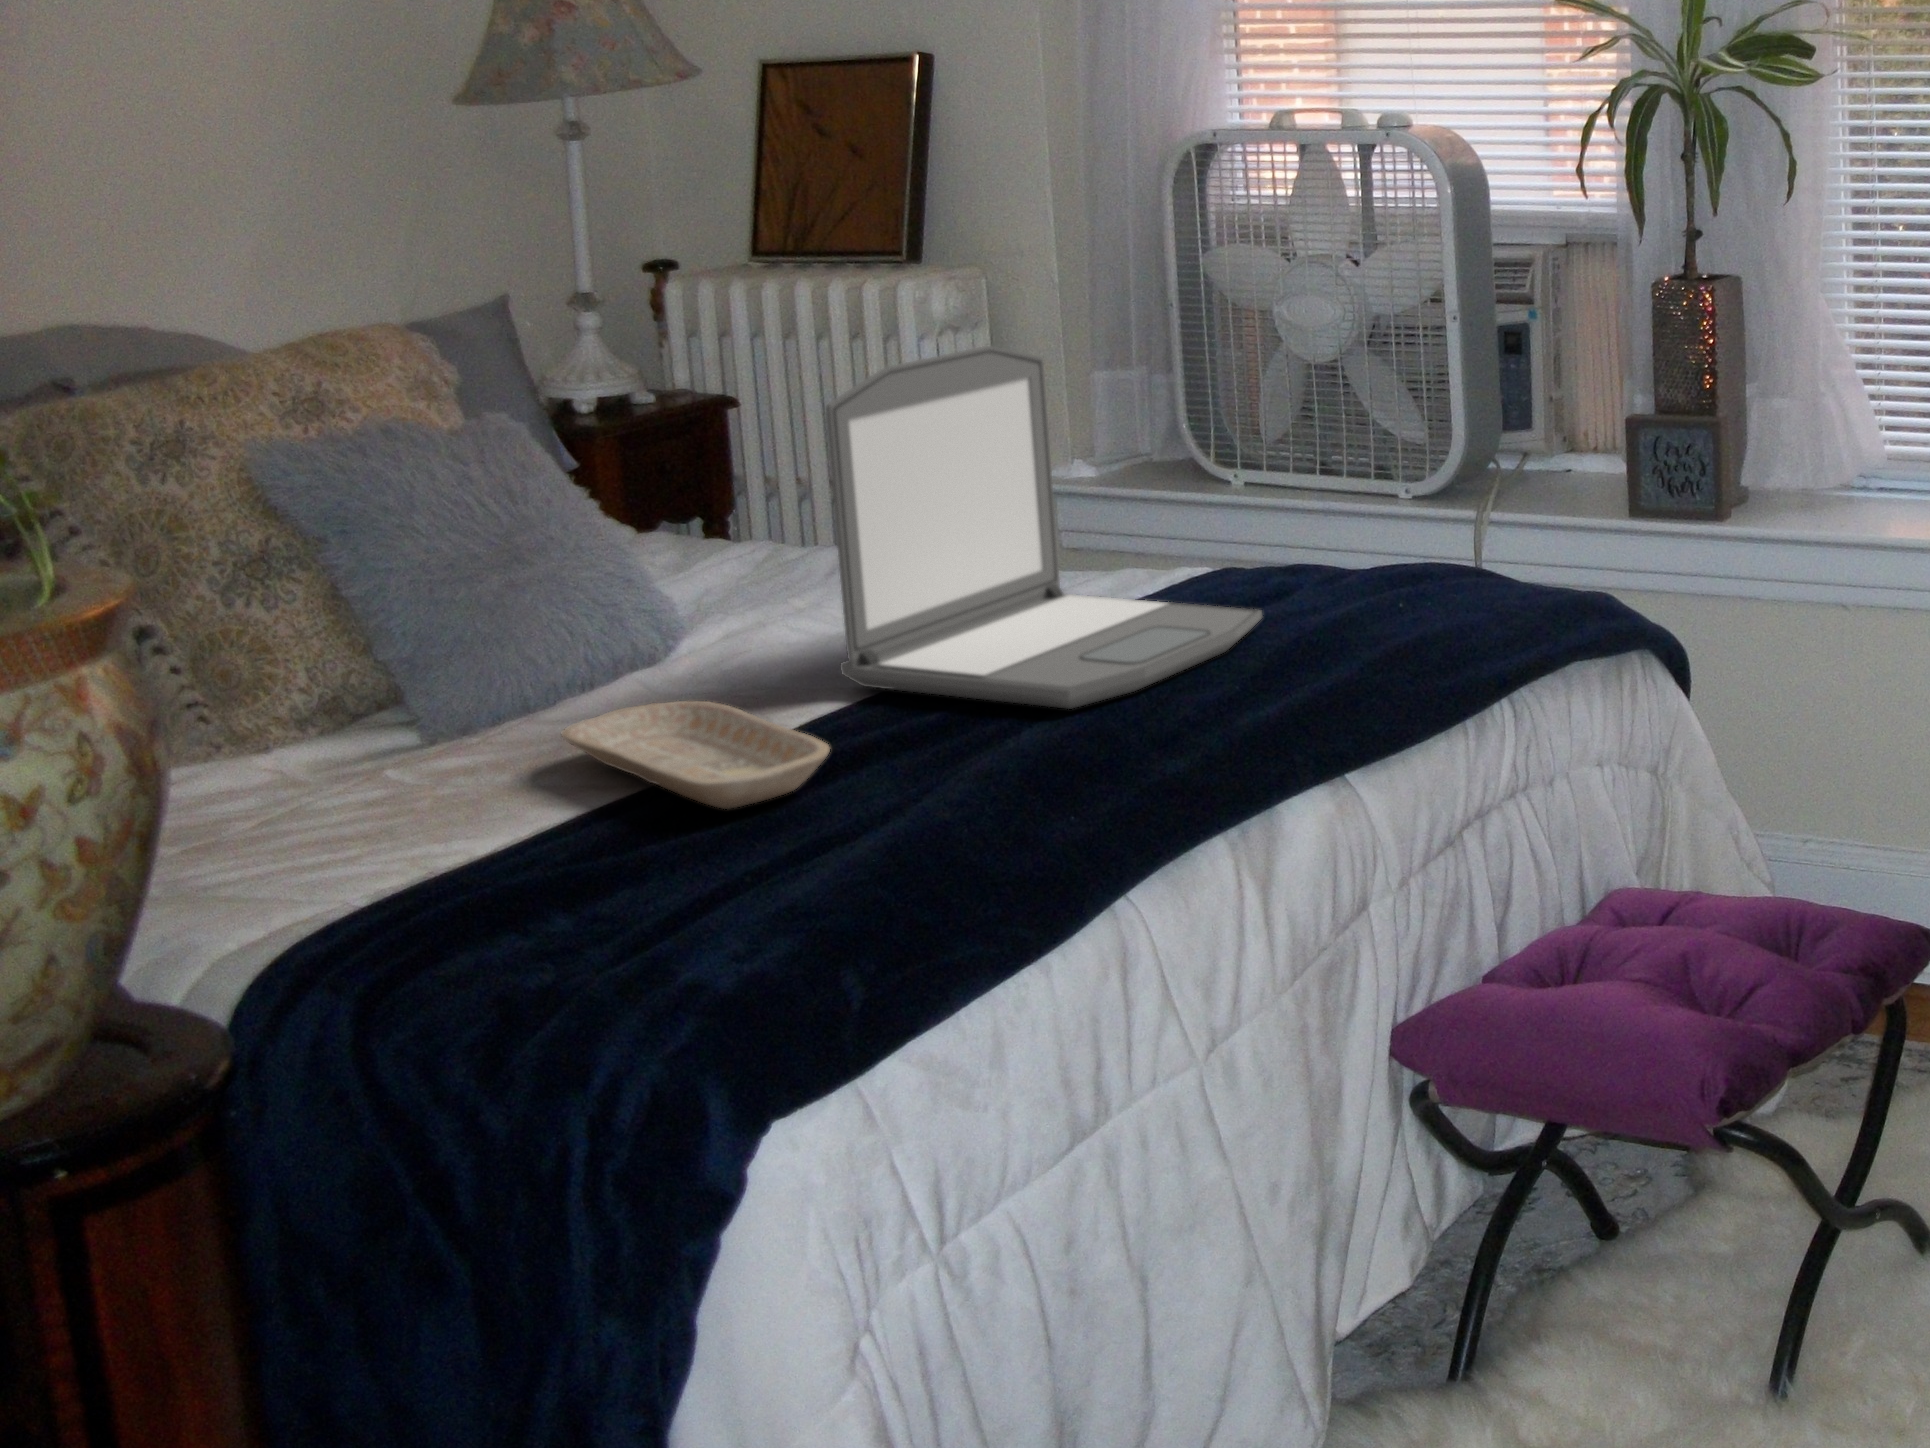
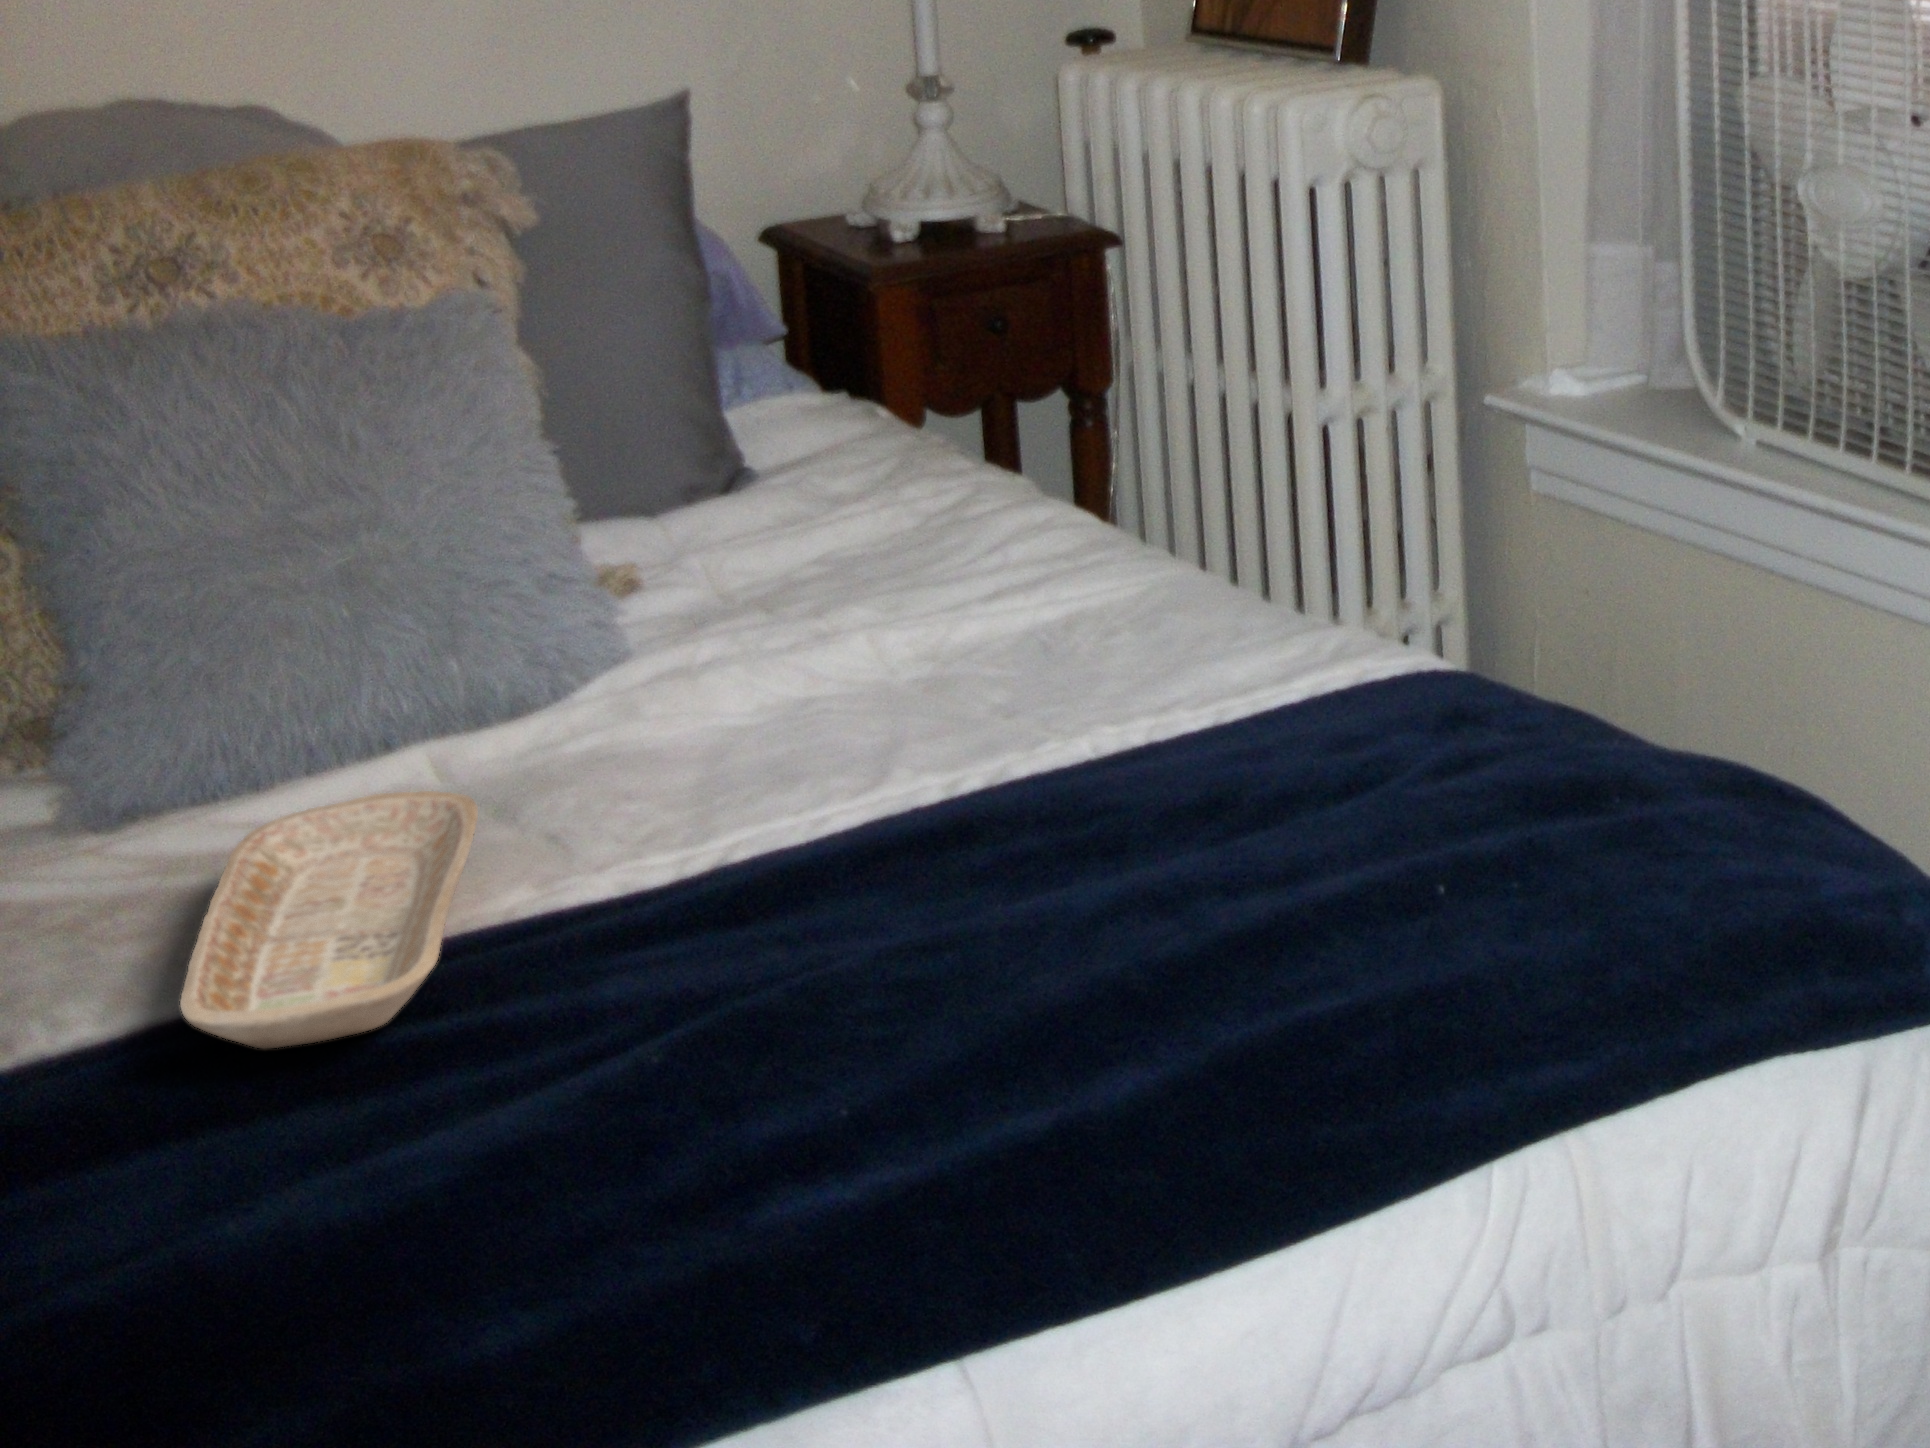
laptop: present [826,346,1262,709] -> none [701,279,1393,926]

